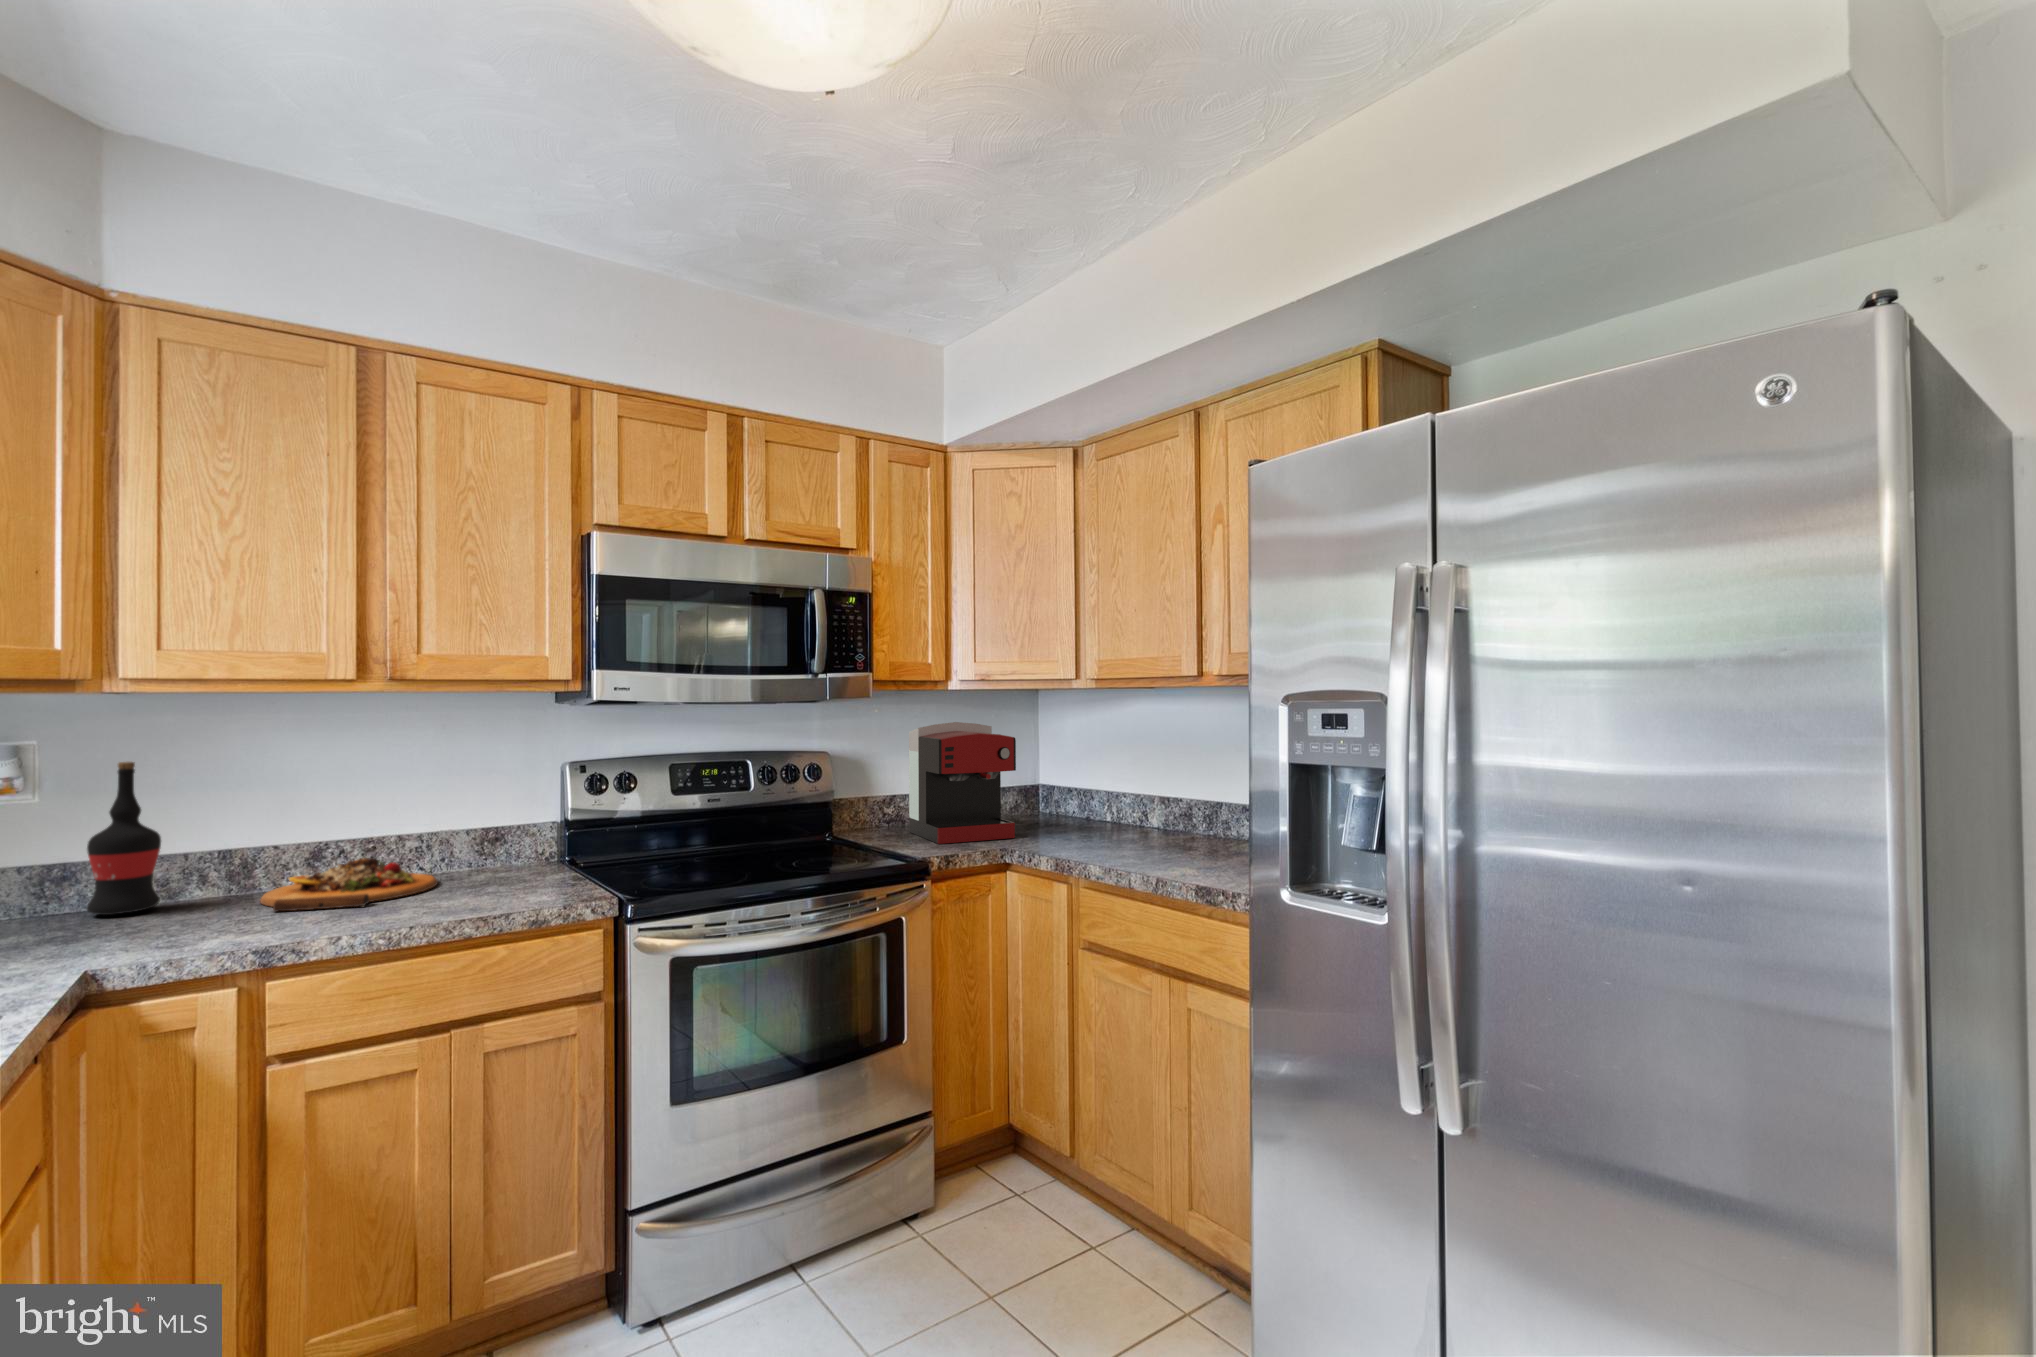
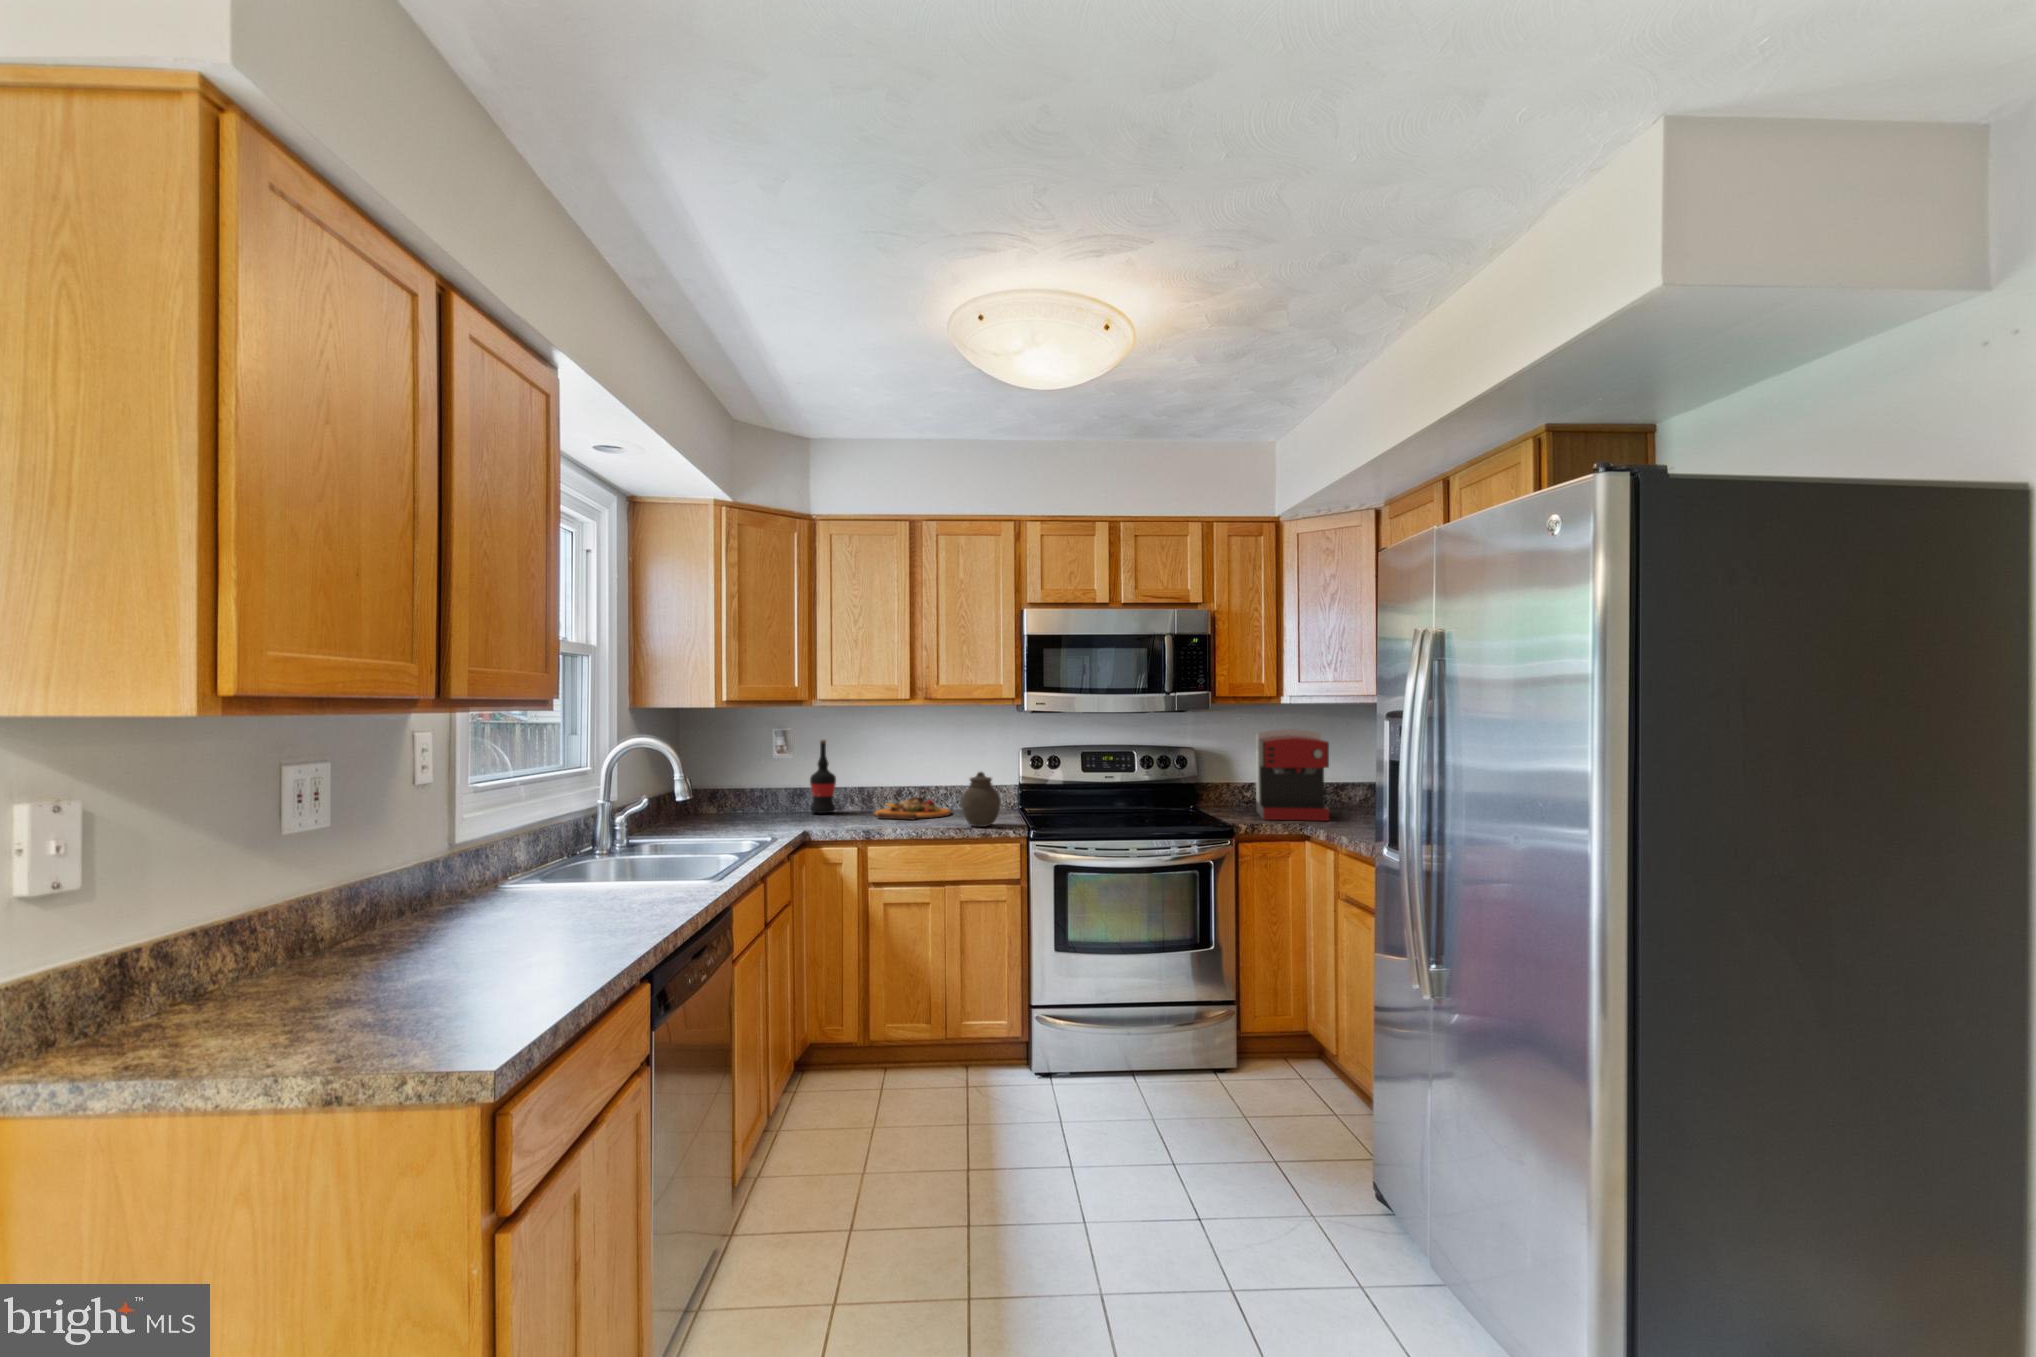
jar: none [479,808,559,908] -> present [961,772,1001,827]

